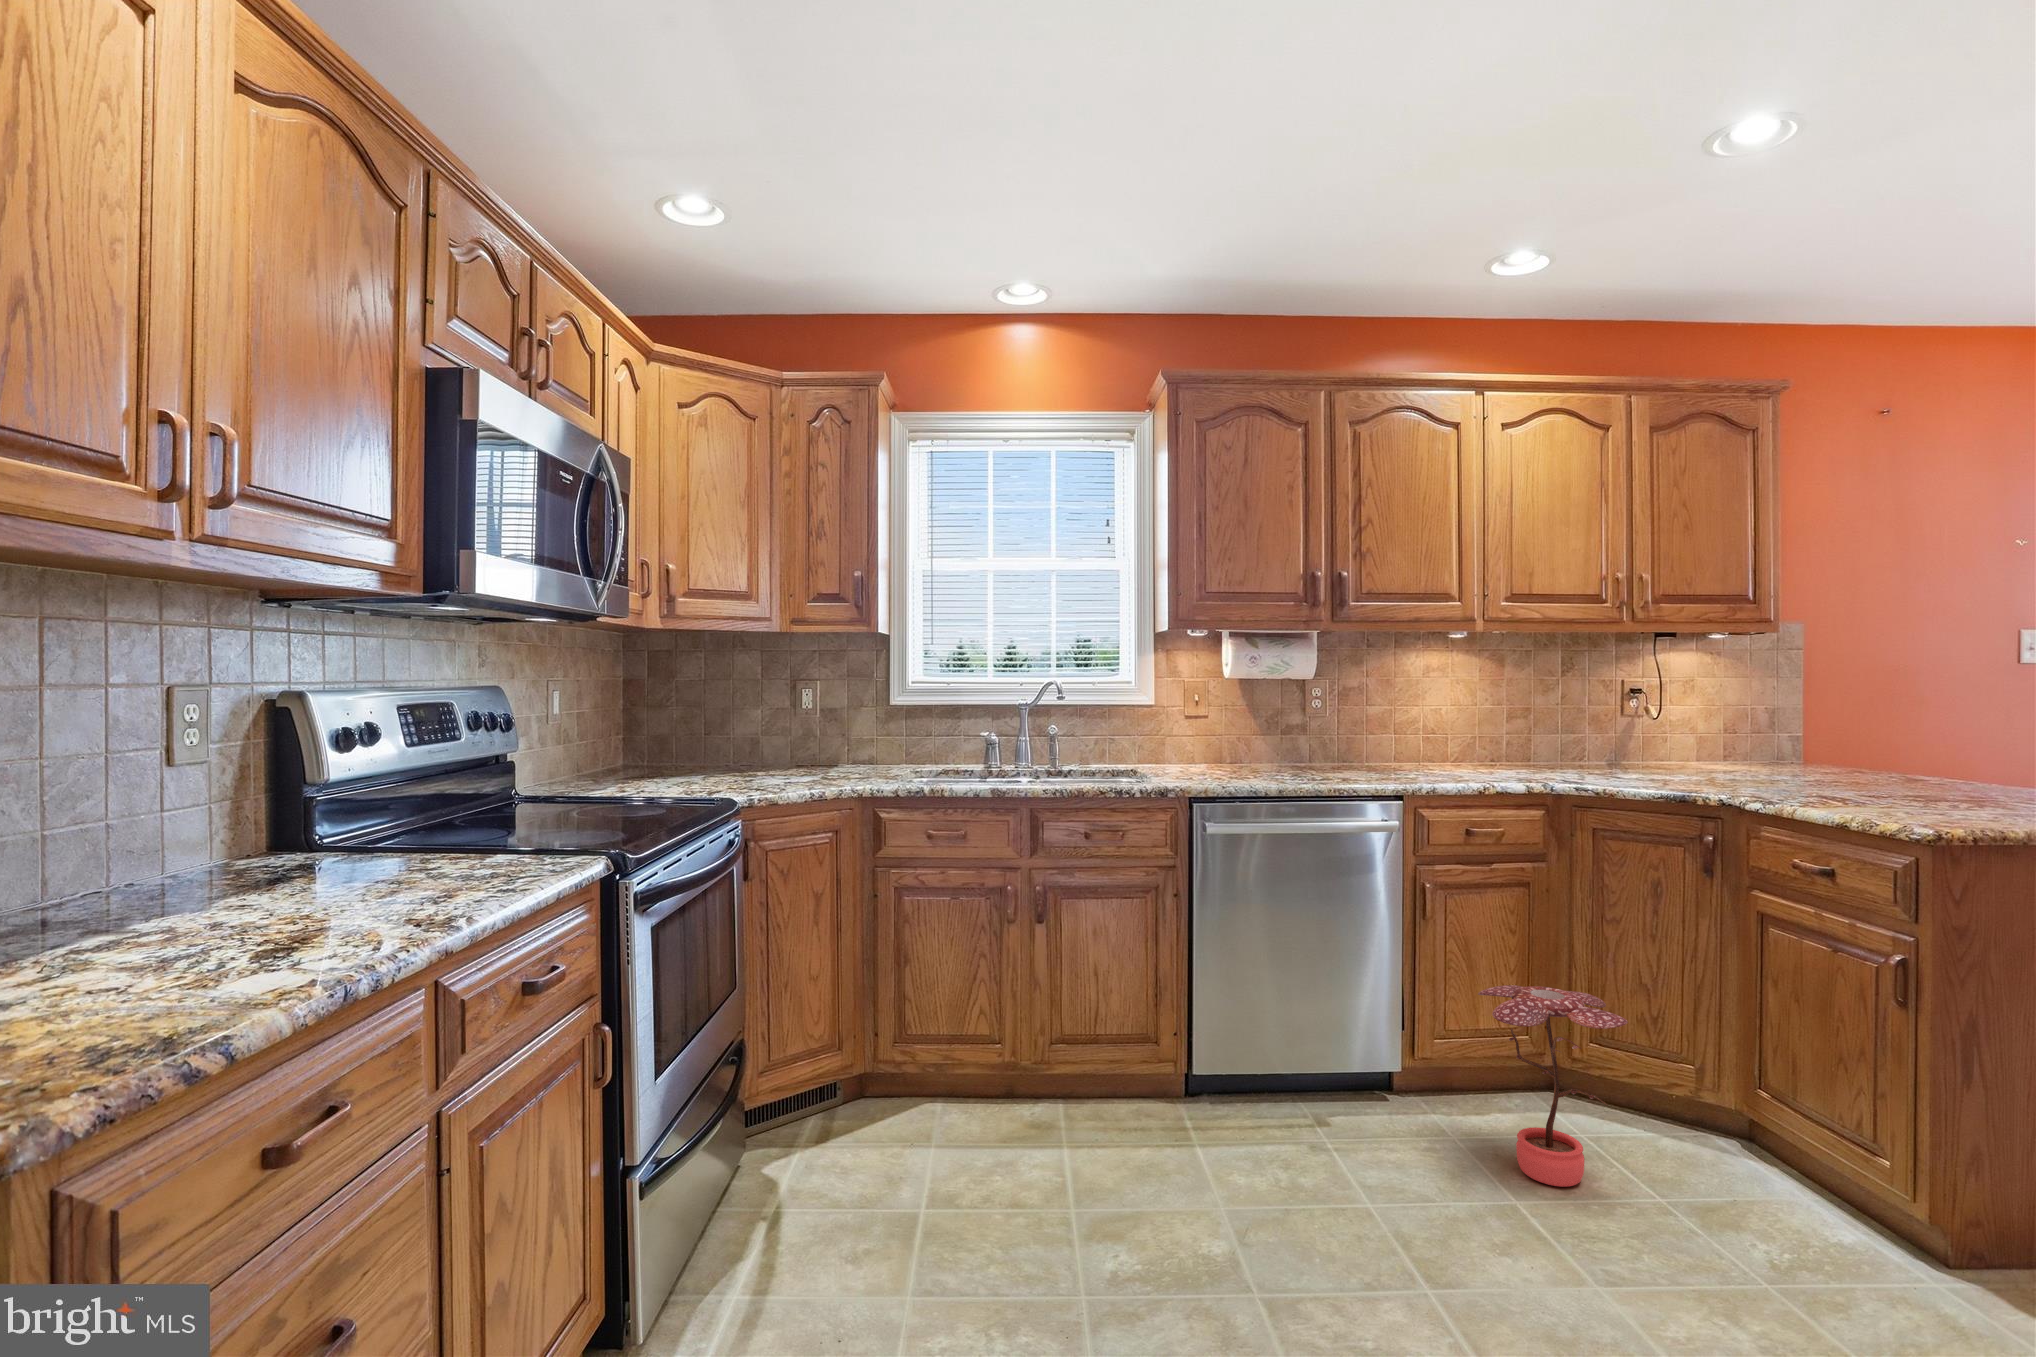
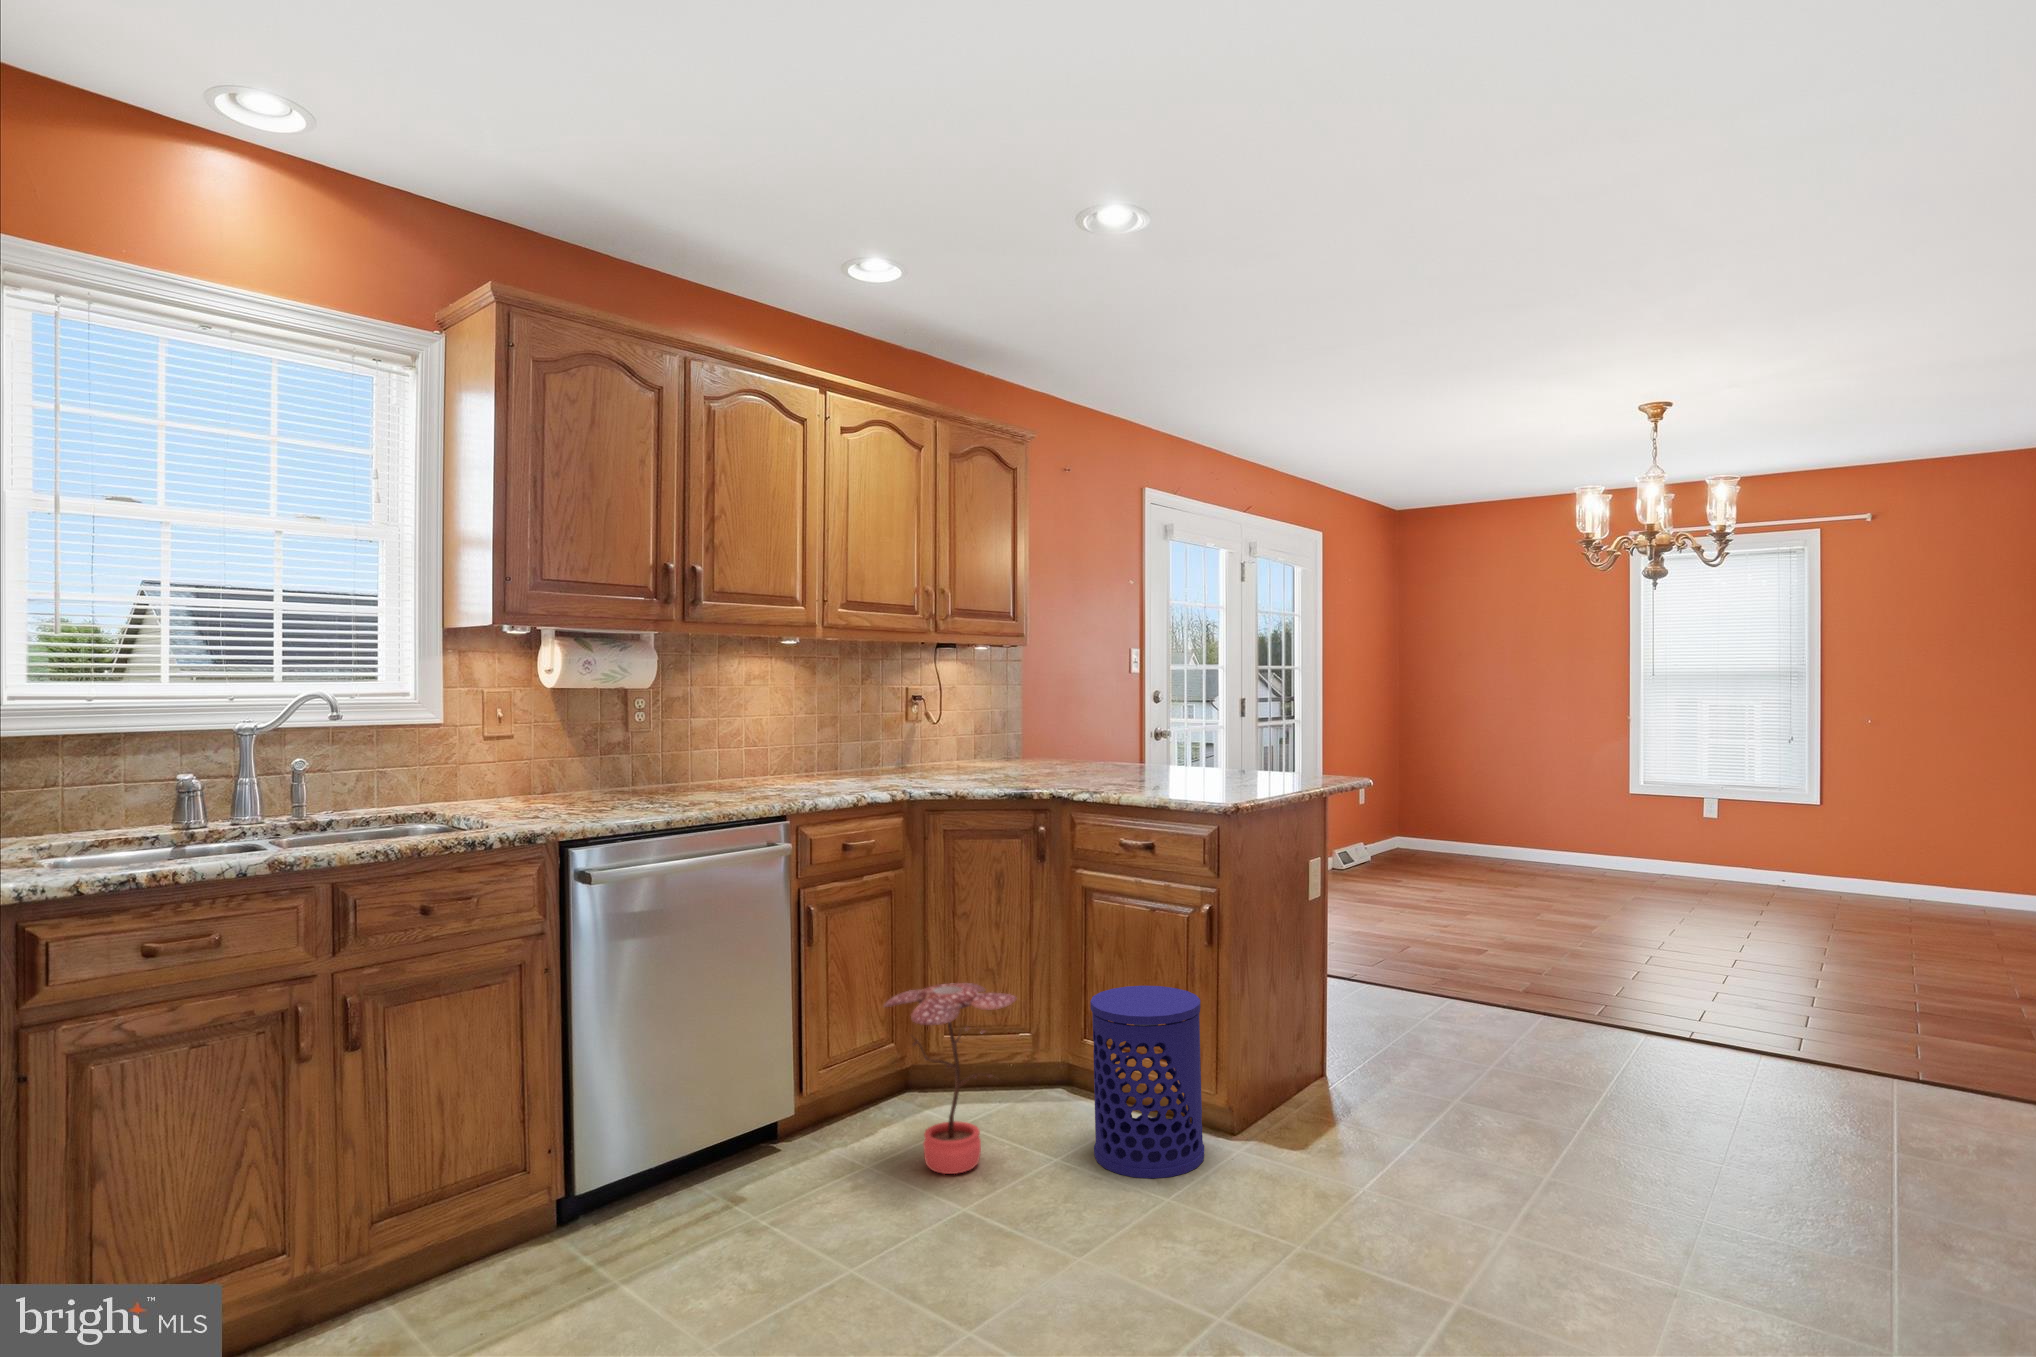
waste bin: none [1731,1046,1911,1305] -> present [1090,986,1204,1178]

